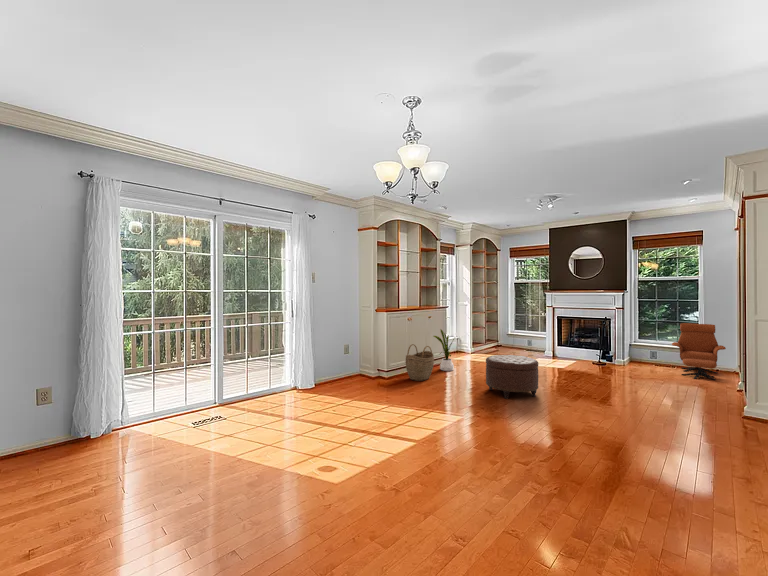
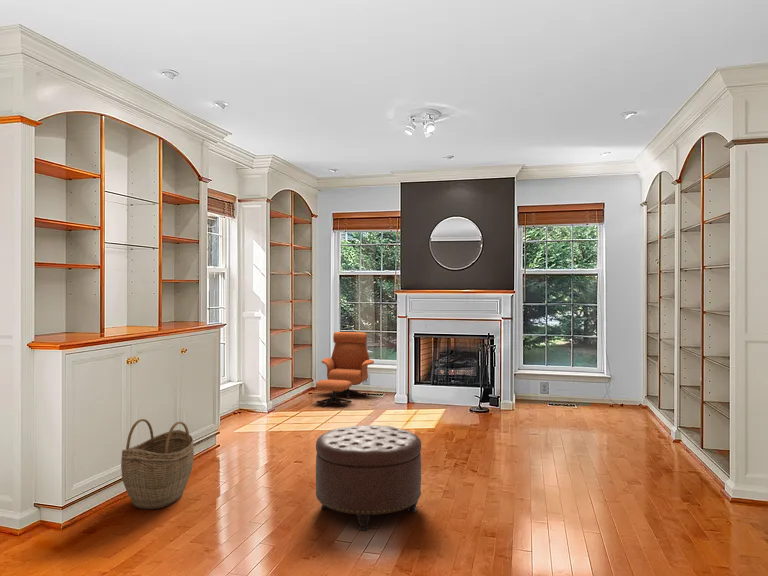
lounge chair: present [672,323,726,380] -> present [316,332,374,407]
house plant: present [434,329,454,371] -> none [190,376,246,465]

